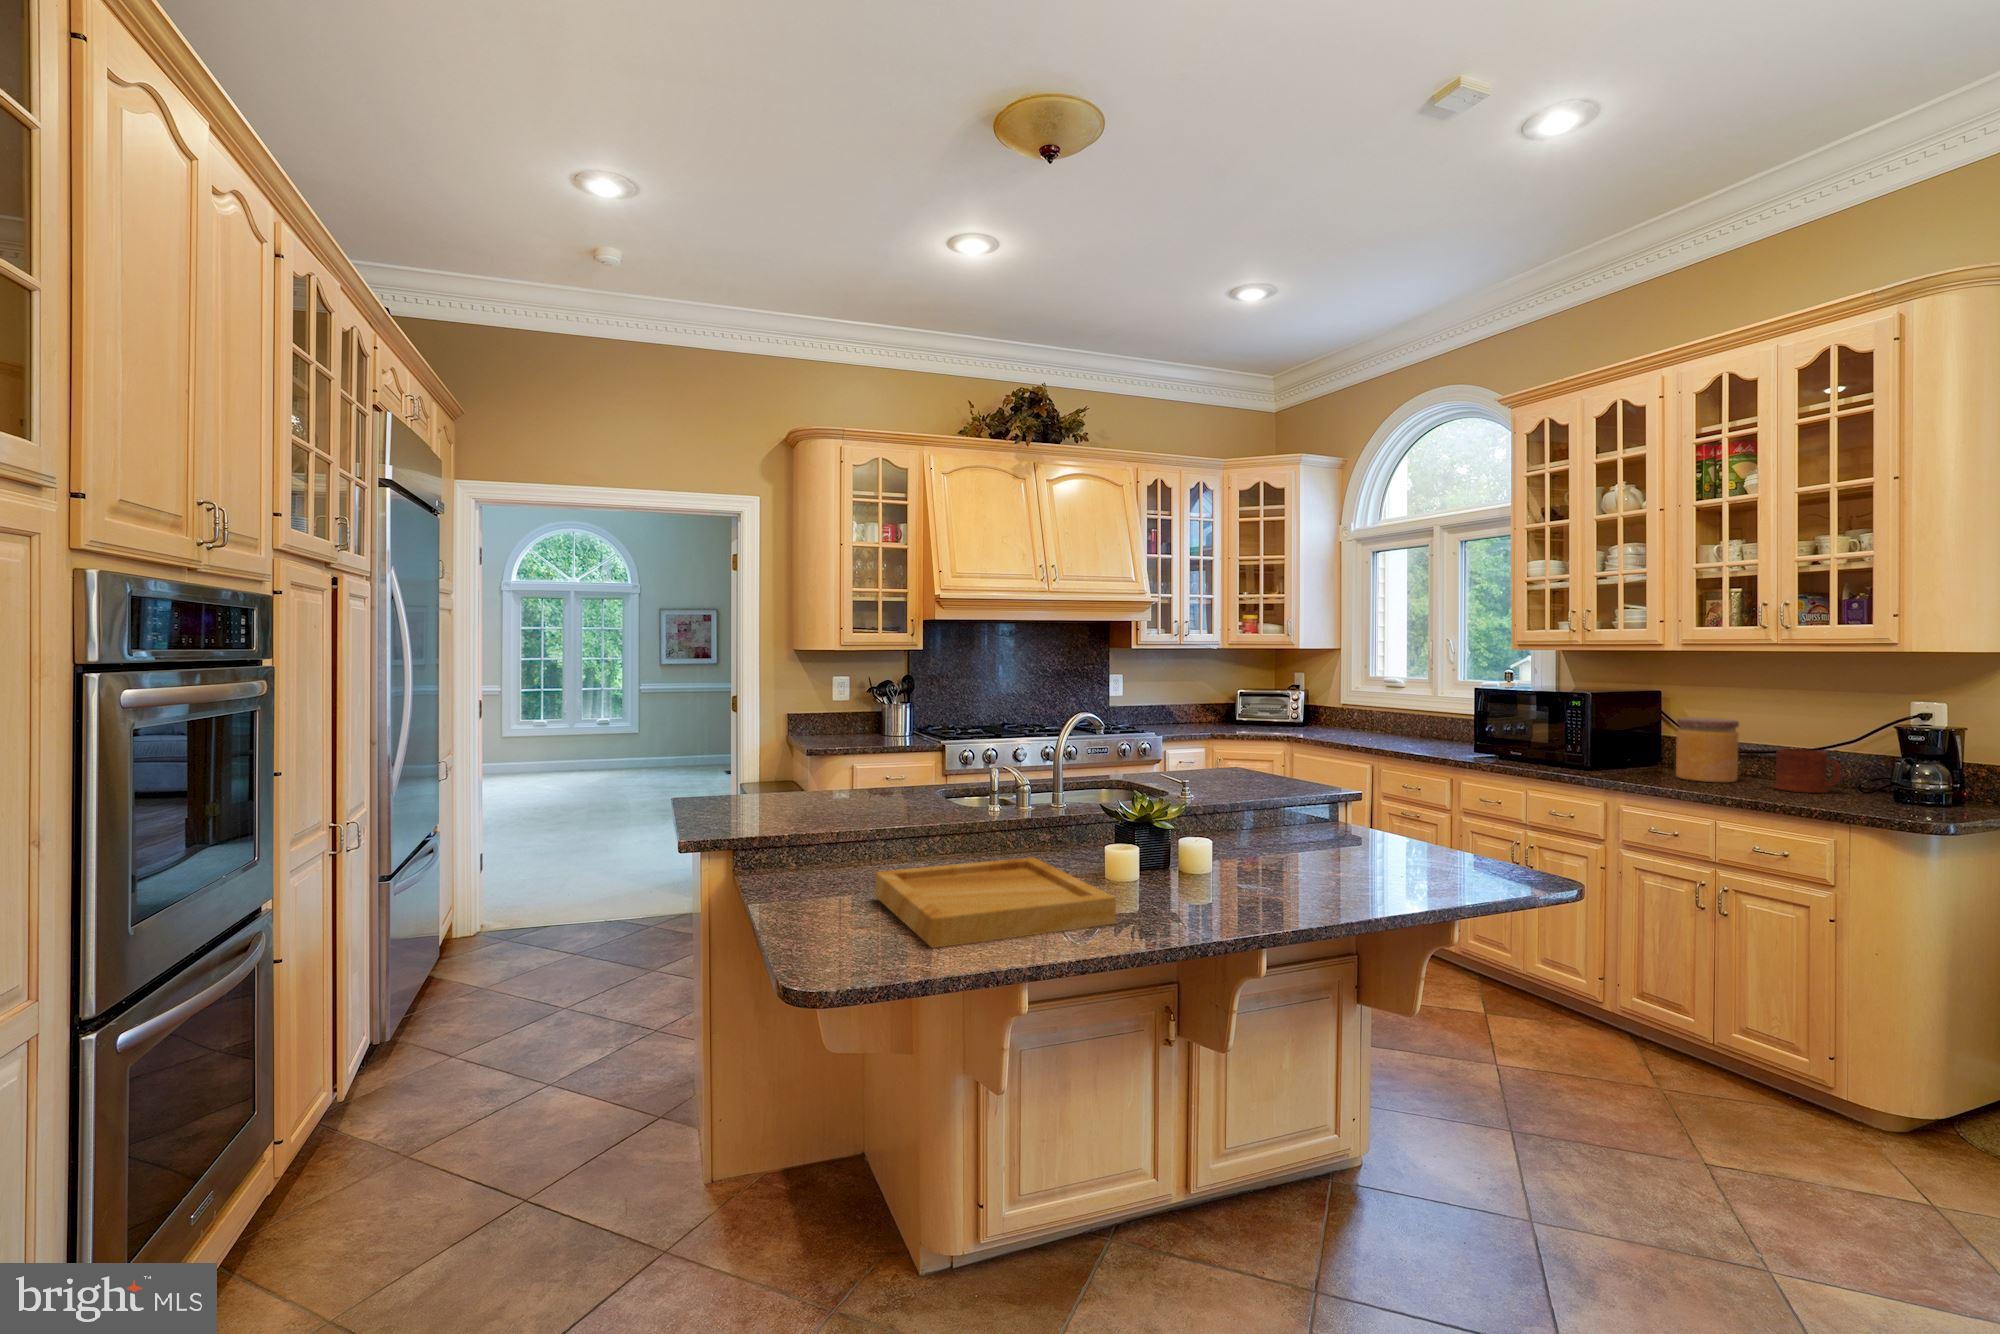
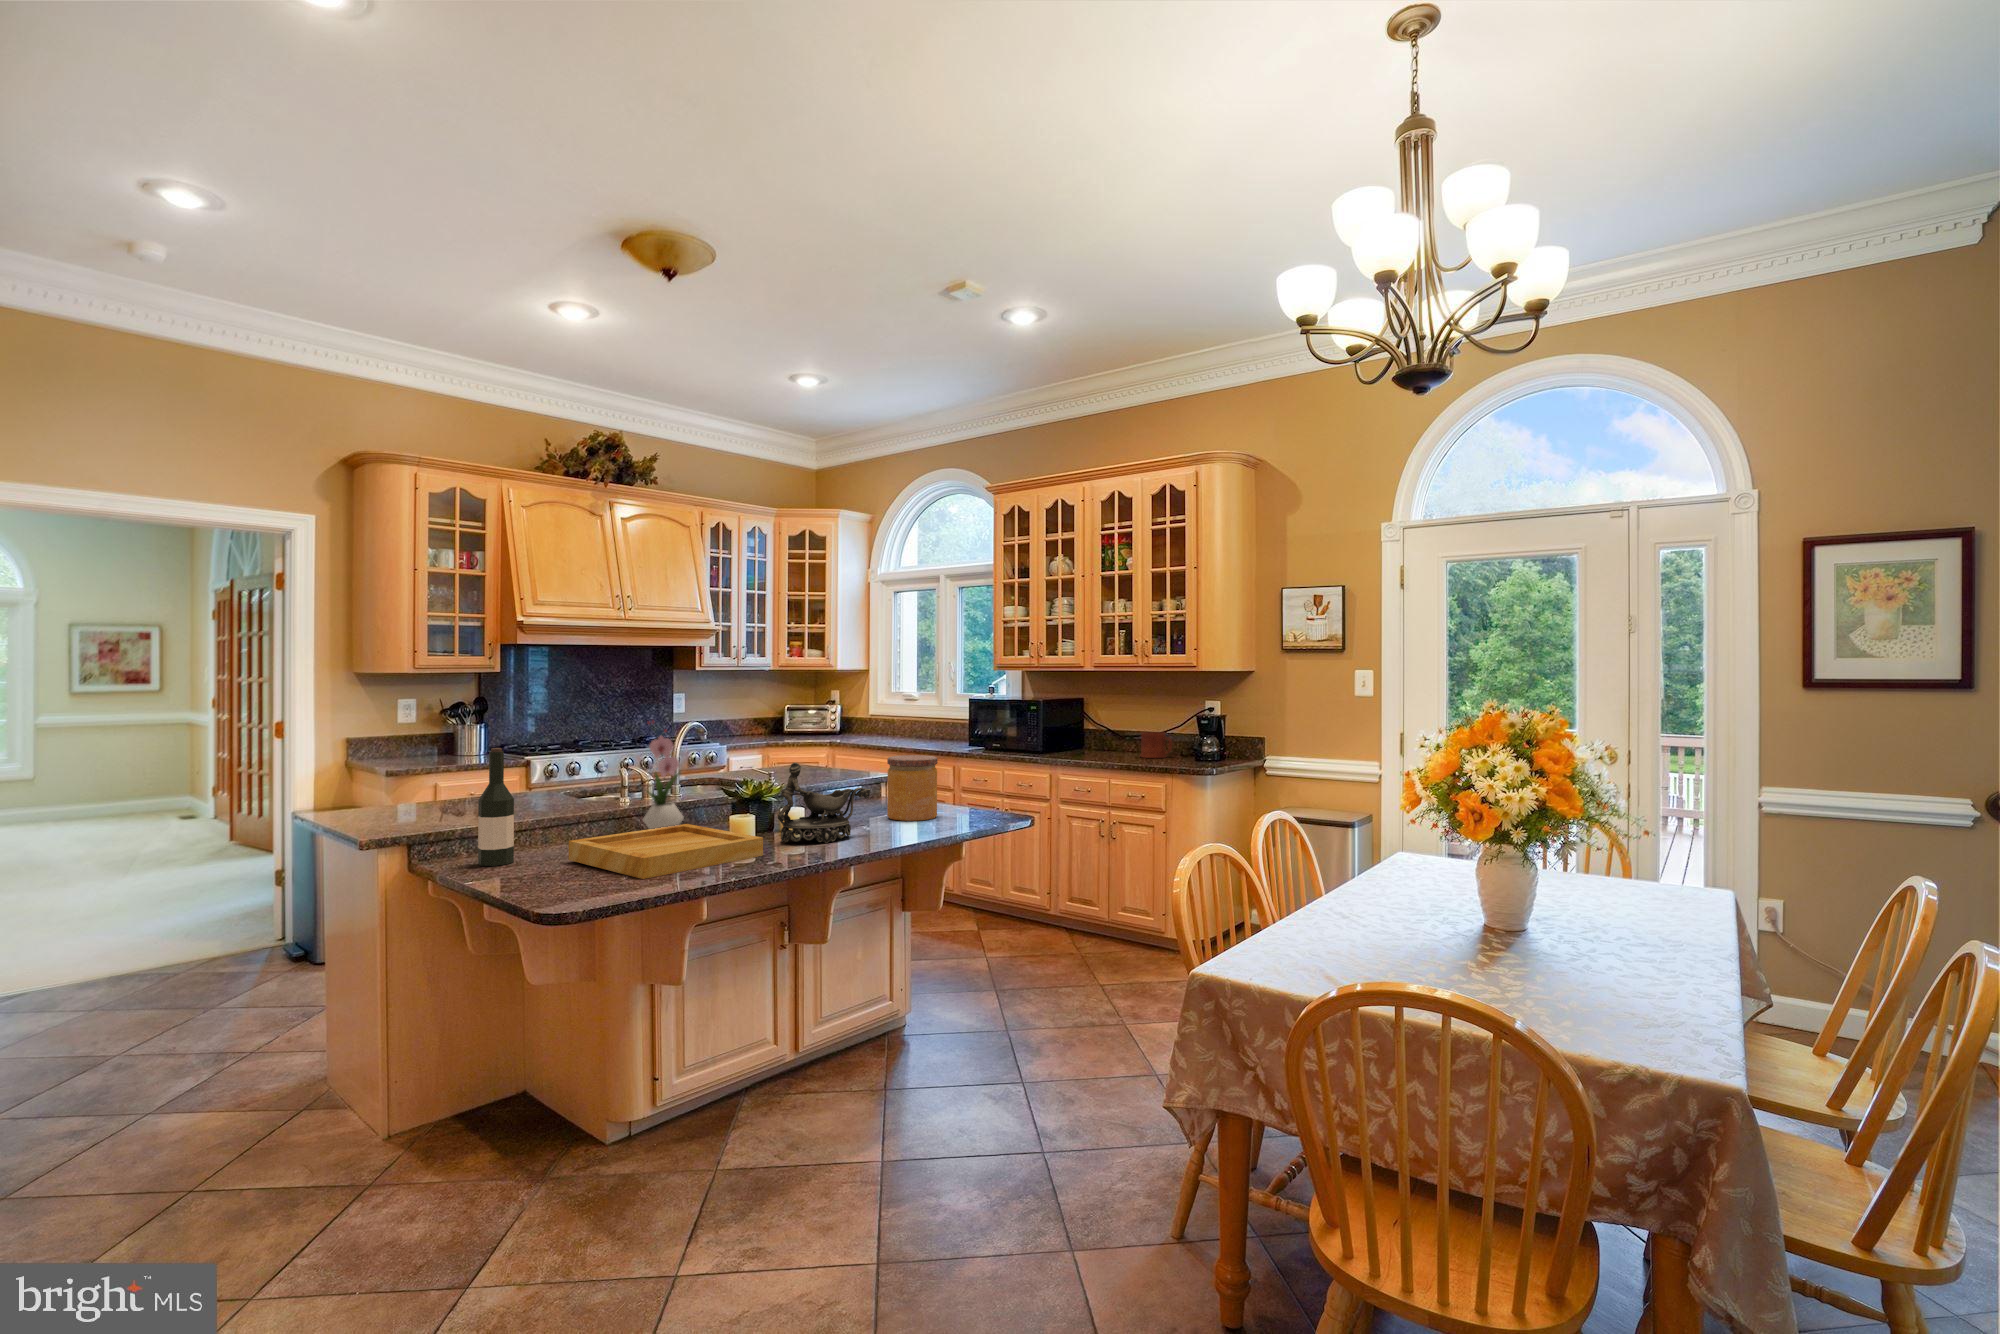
flower arrangement: none [992,715,1043,864] -> present [643,722,684,829]
jar: present [1676,717,1739,782] -> present [887,755,938,821]
wine bottle: none [783,746,820,894] -> present [478,748,514,866]
decorative bowl: none [1147,785,1292,910] -> present [778,763,871,843]

